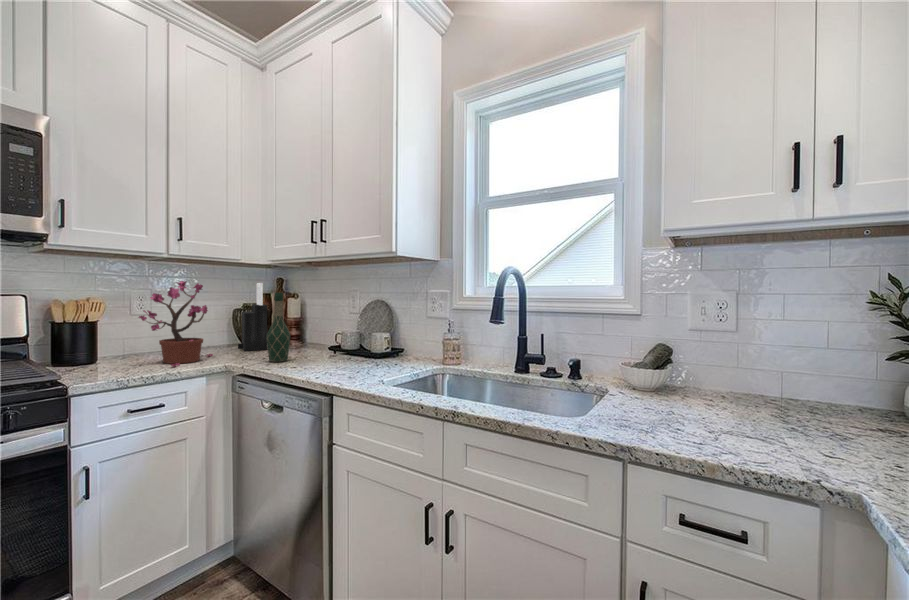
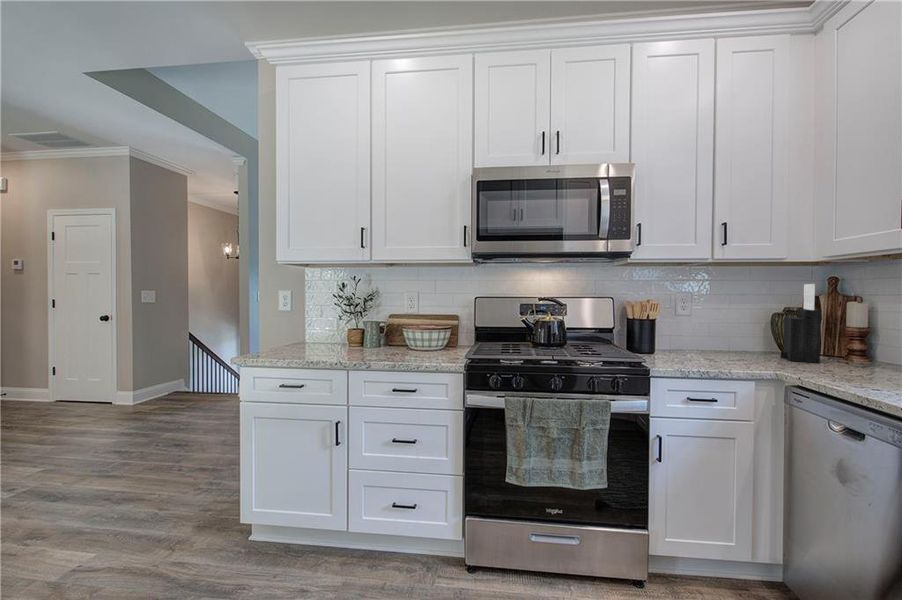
potted plant: present [138,281,213,367] -> none [691,284,757,367]
wine bottle: present [267,293,290,362] -> none [829,296,864,379]

